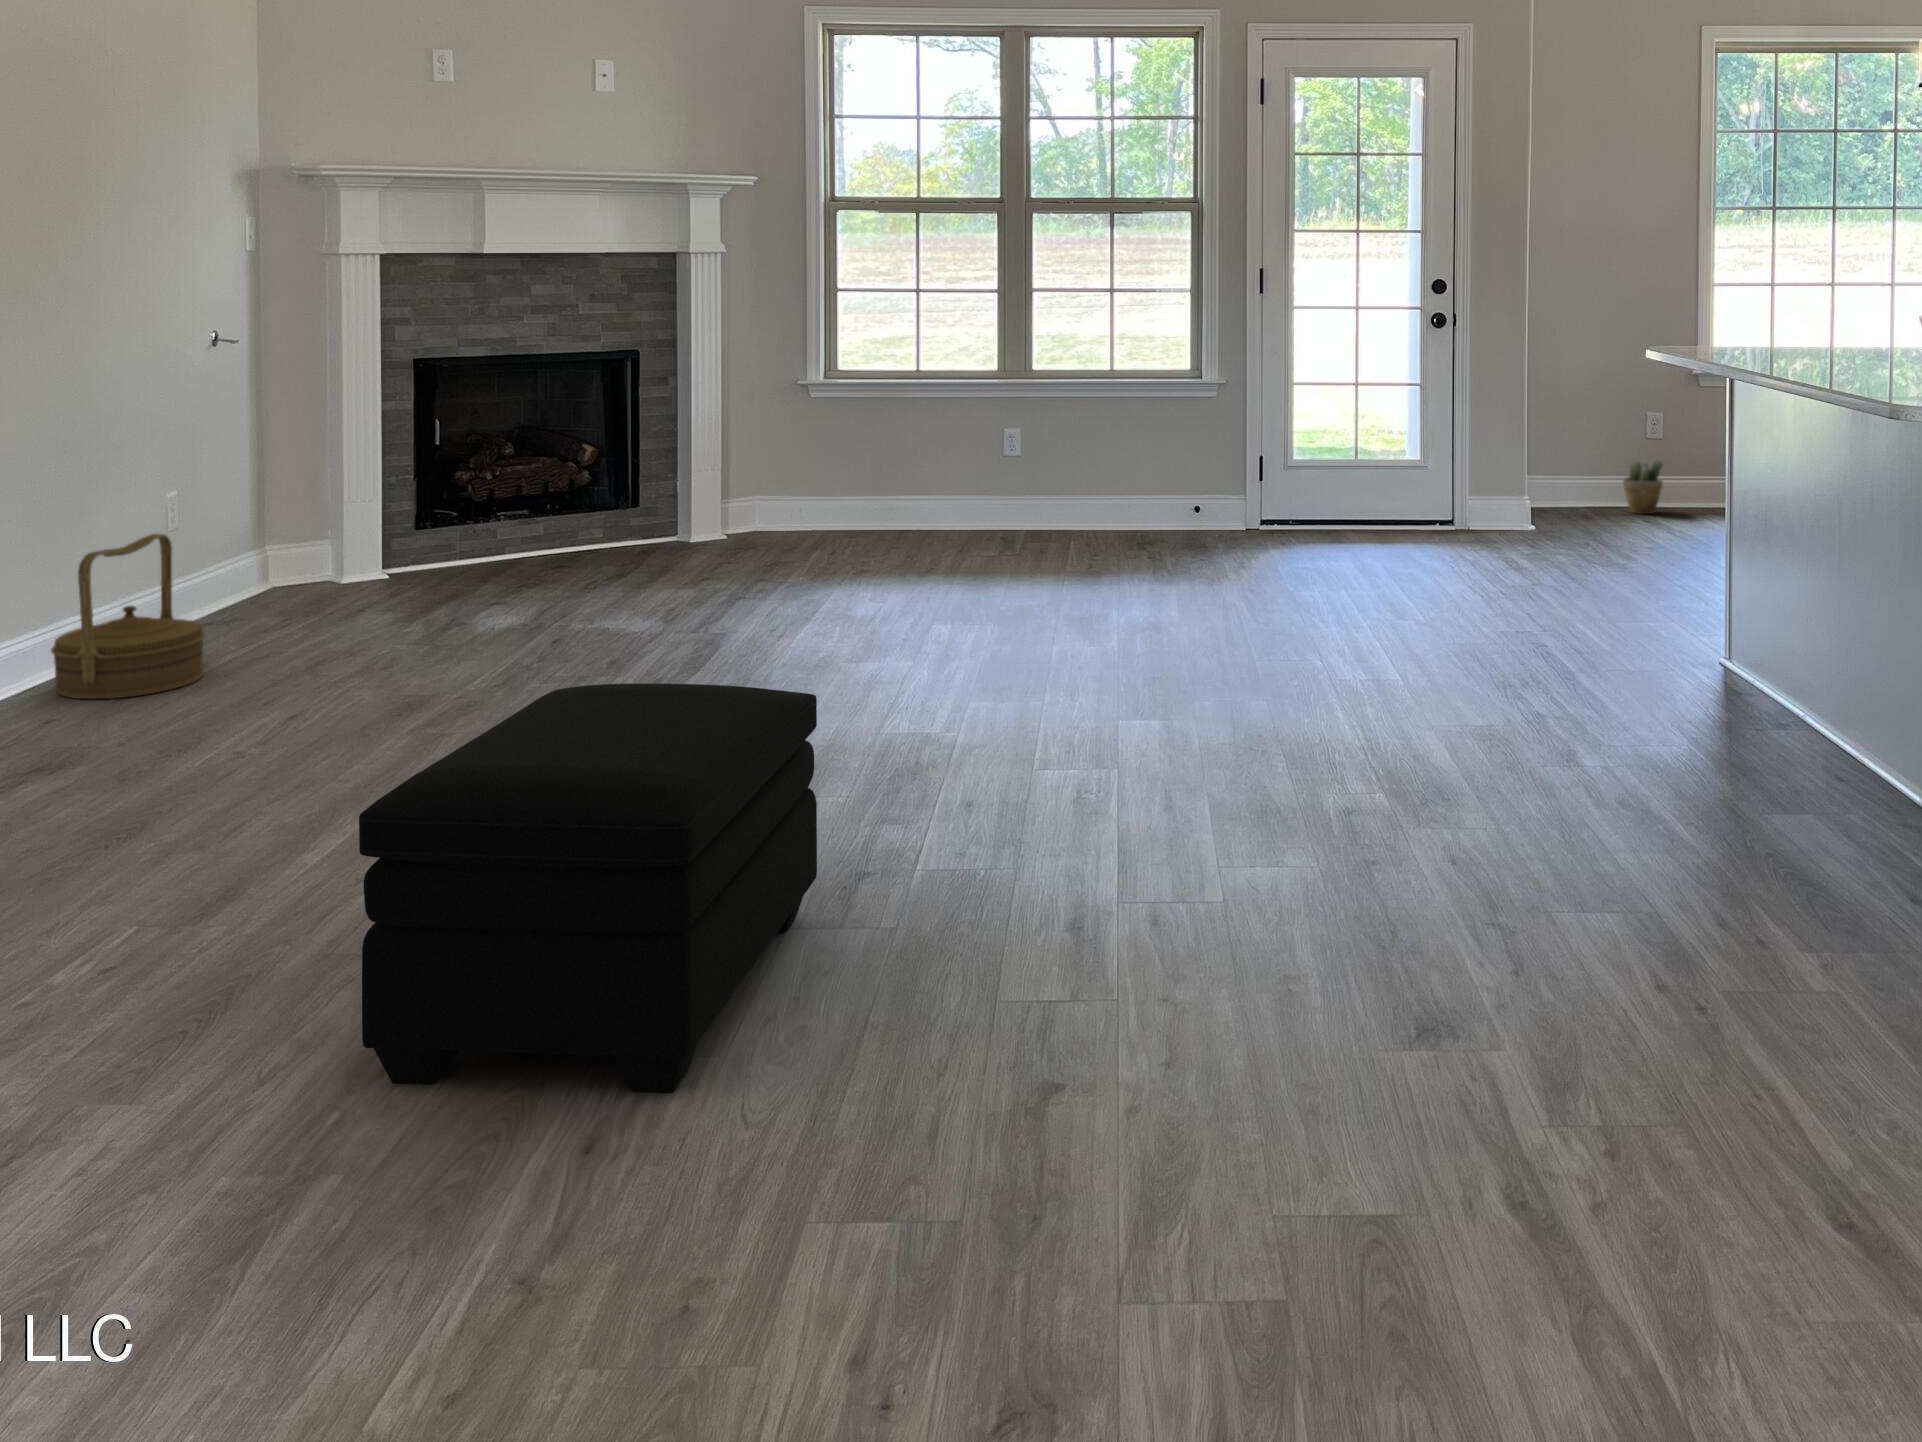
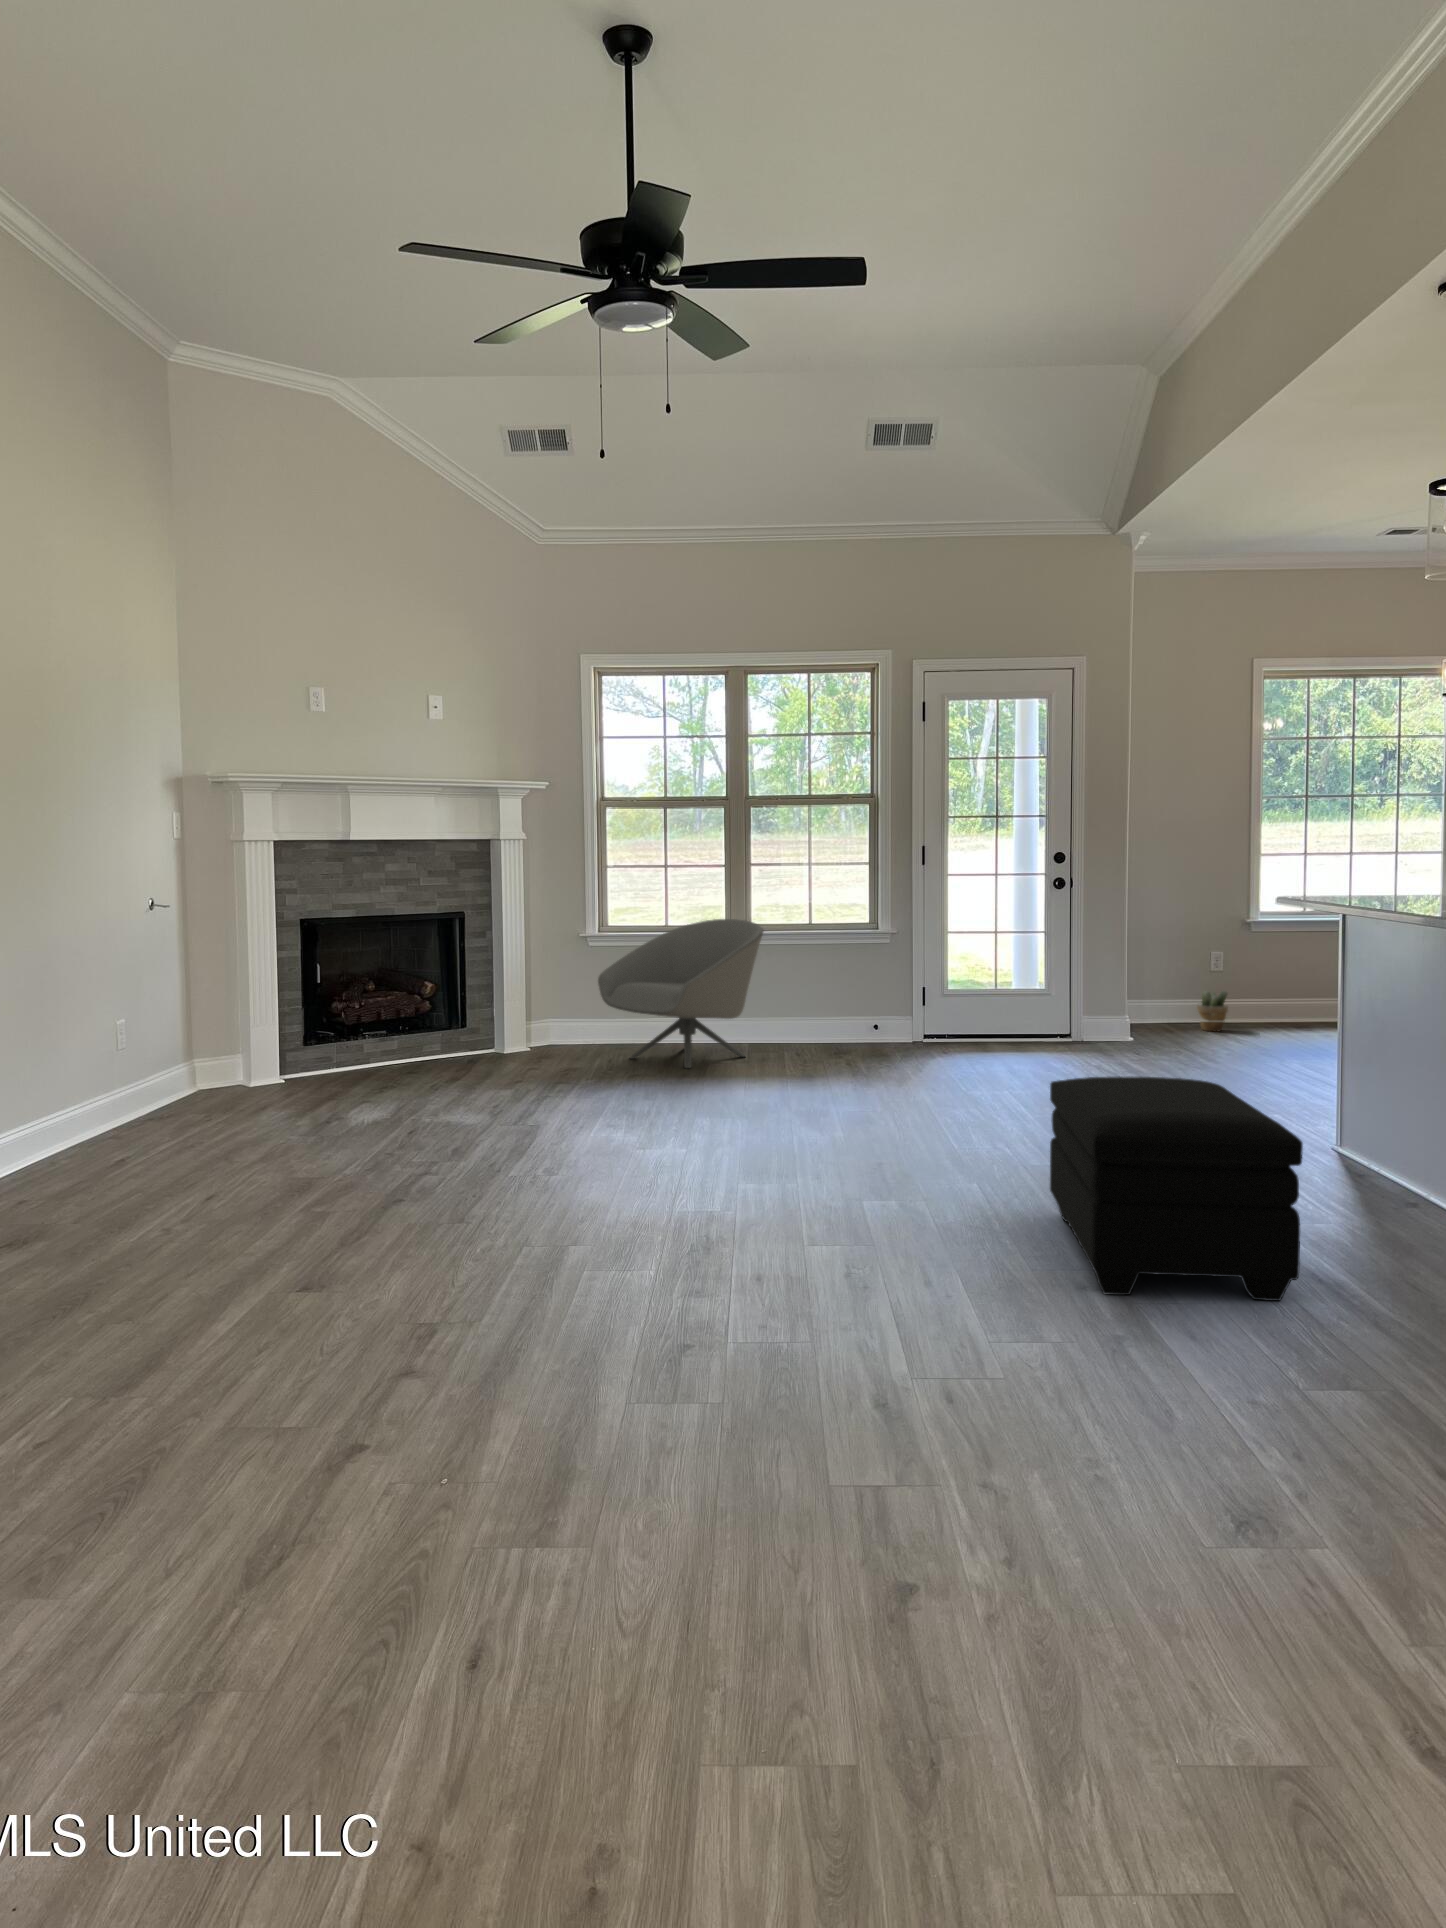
armchair: none [822,362,1045,562] -> present [598,919,763,1068]
woven basket: present [51,534,206,699] -> none [42,1048,156,1173]
ottoman: present [359,684,817,1093] -> present [1050,1077,1303,1301]

